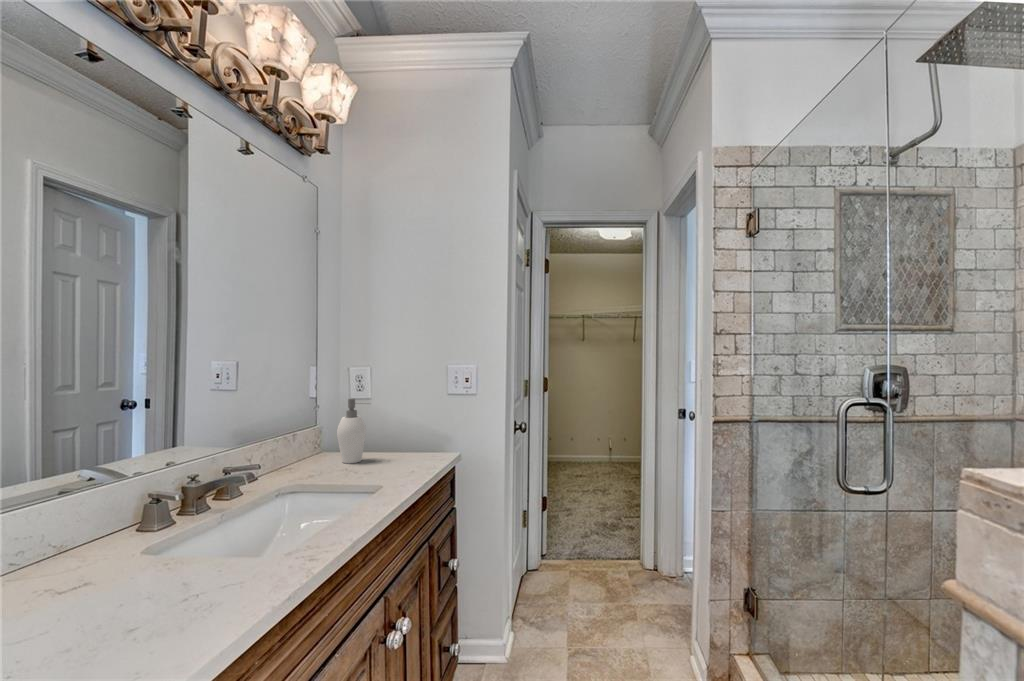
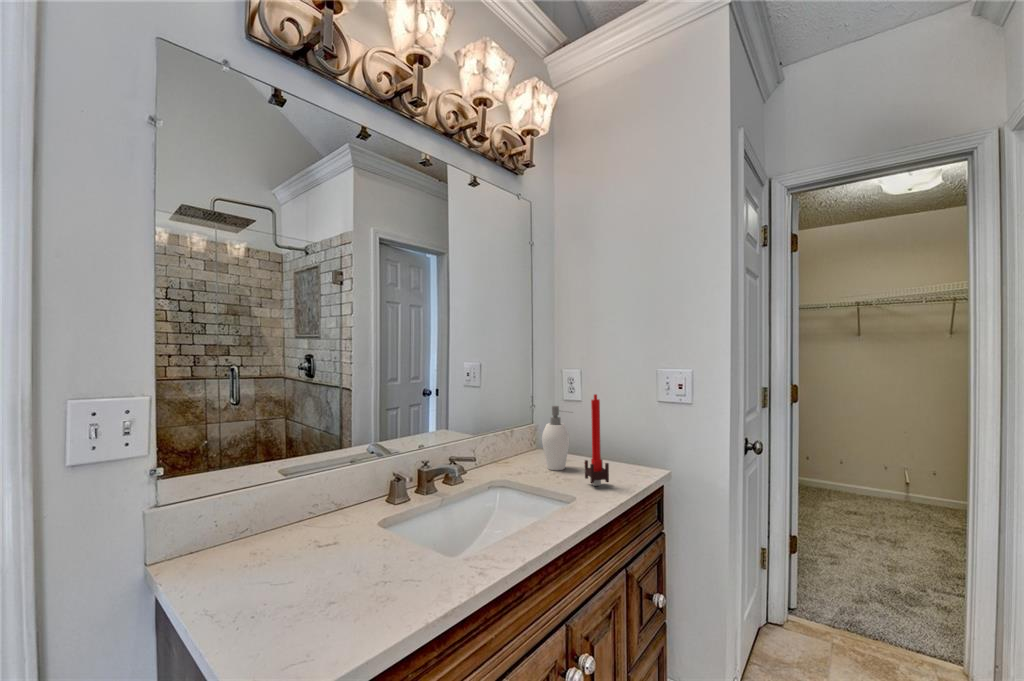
candle: none [386,383,410,471] -> present [585,394,609,486]

